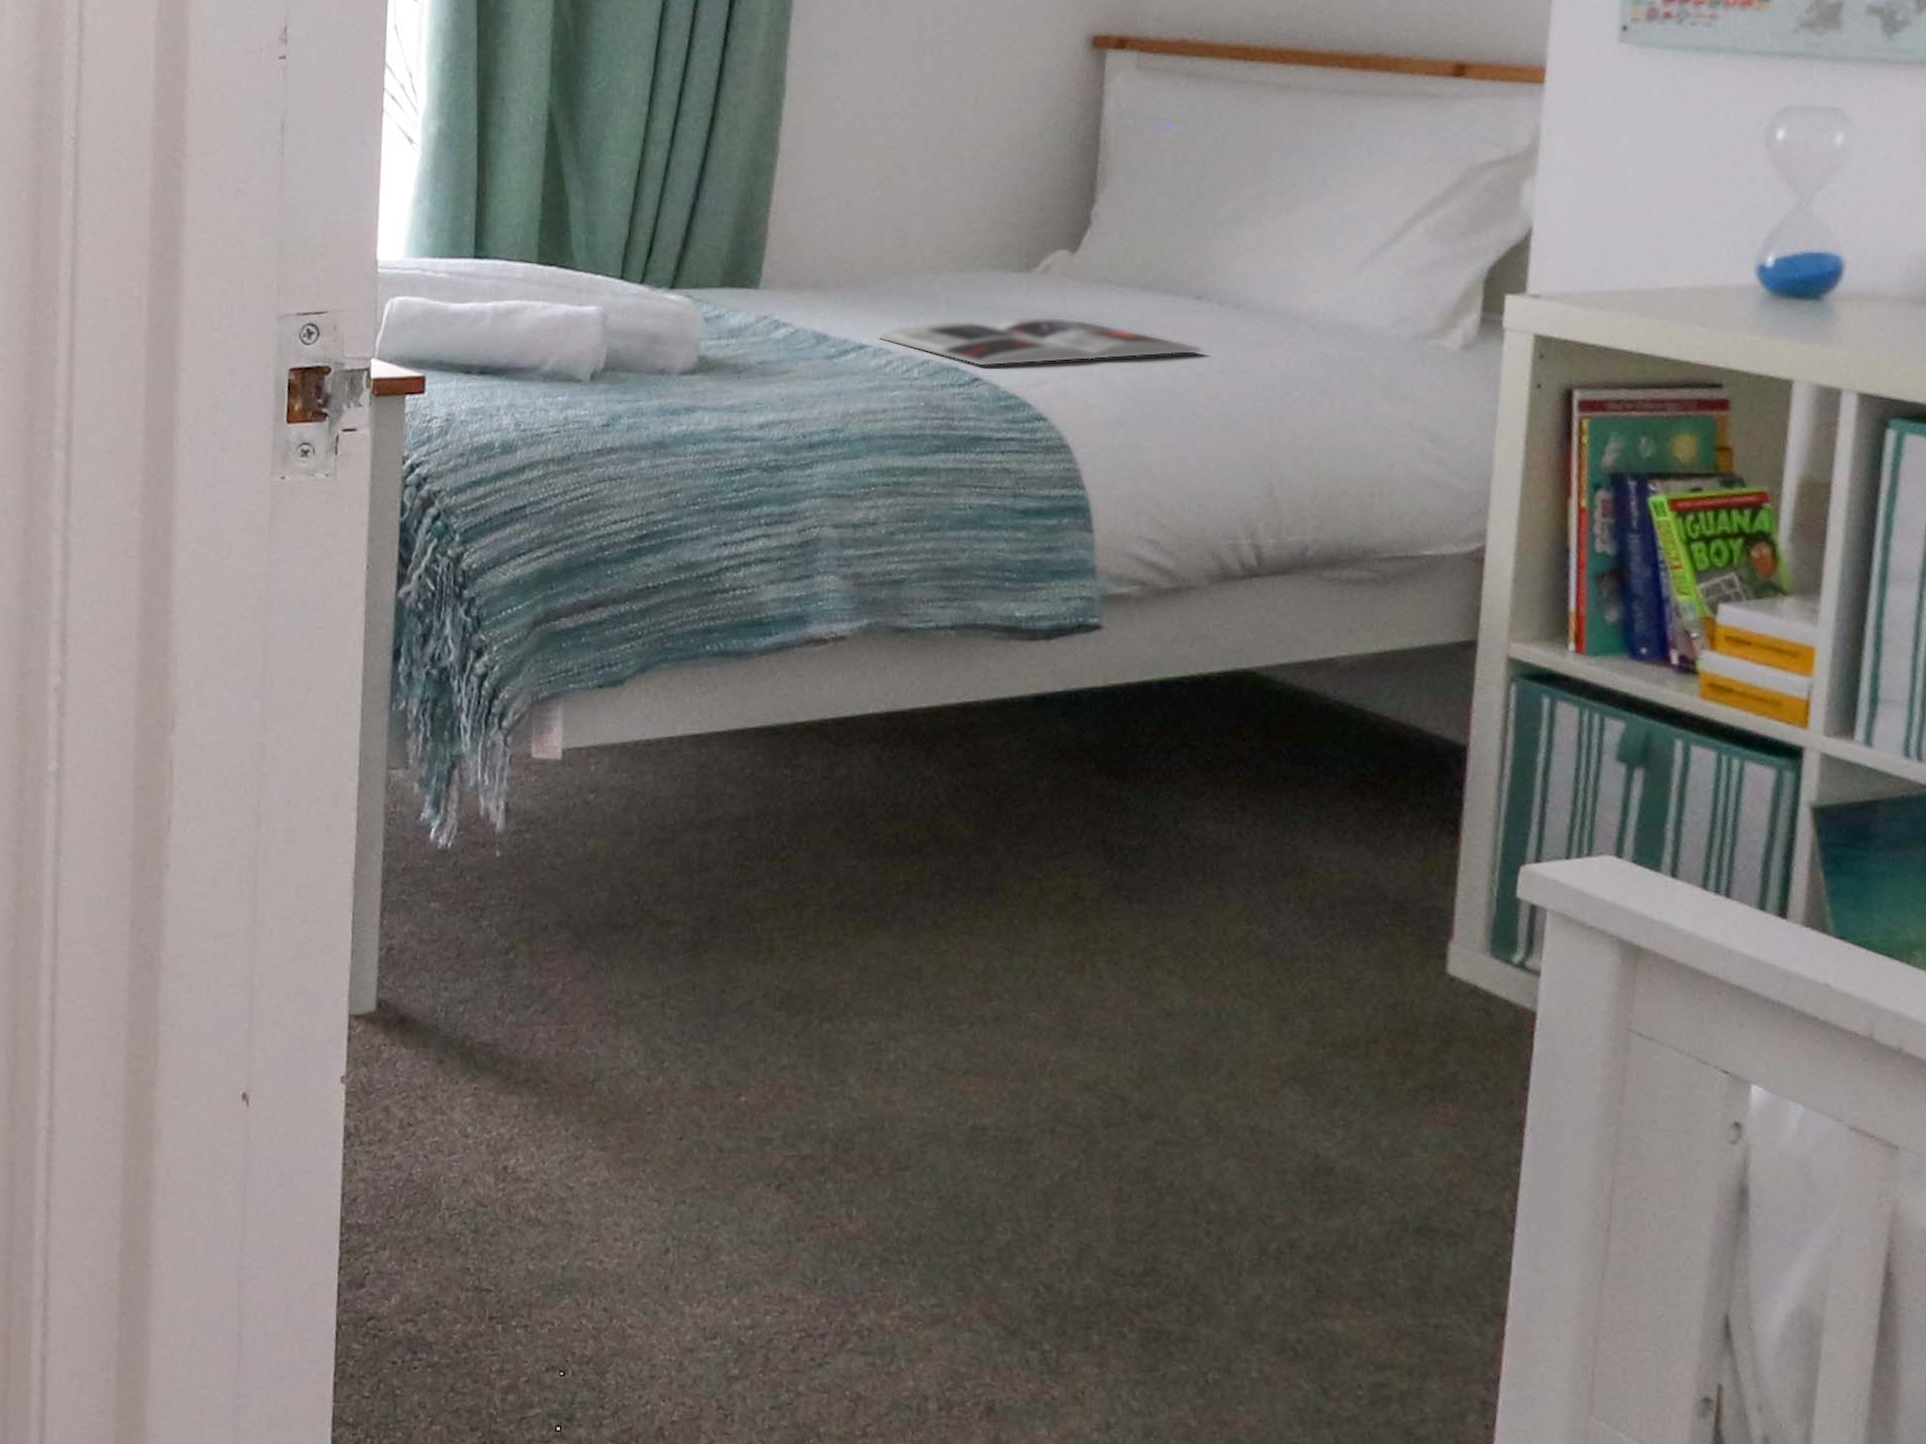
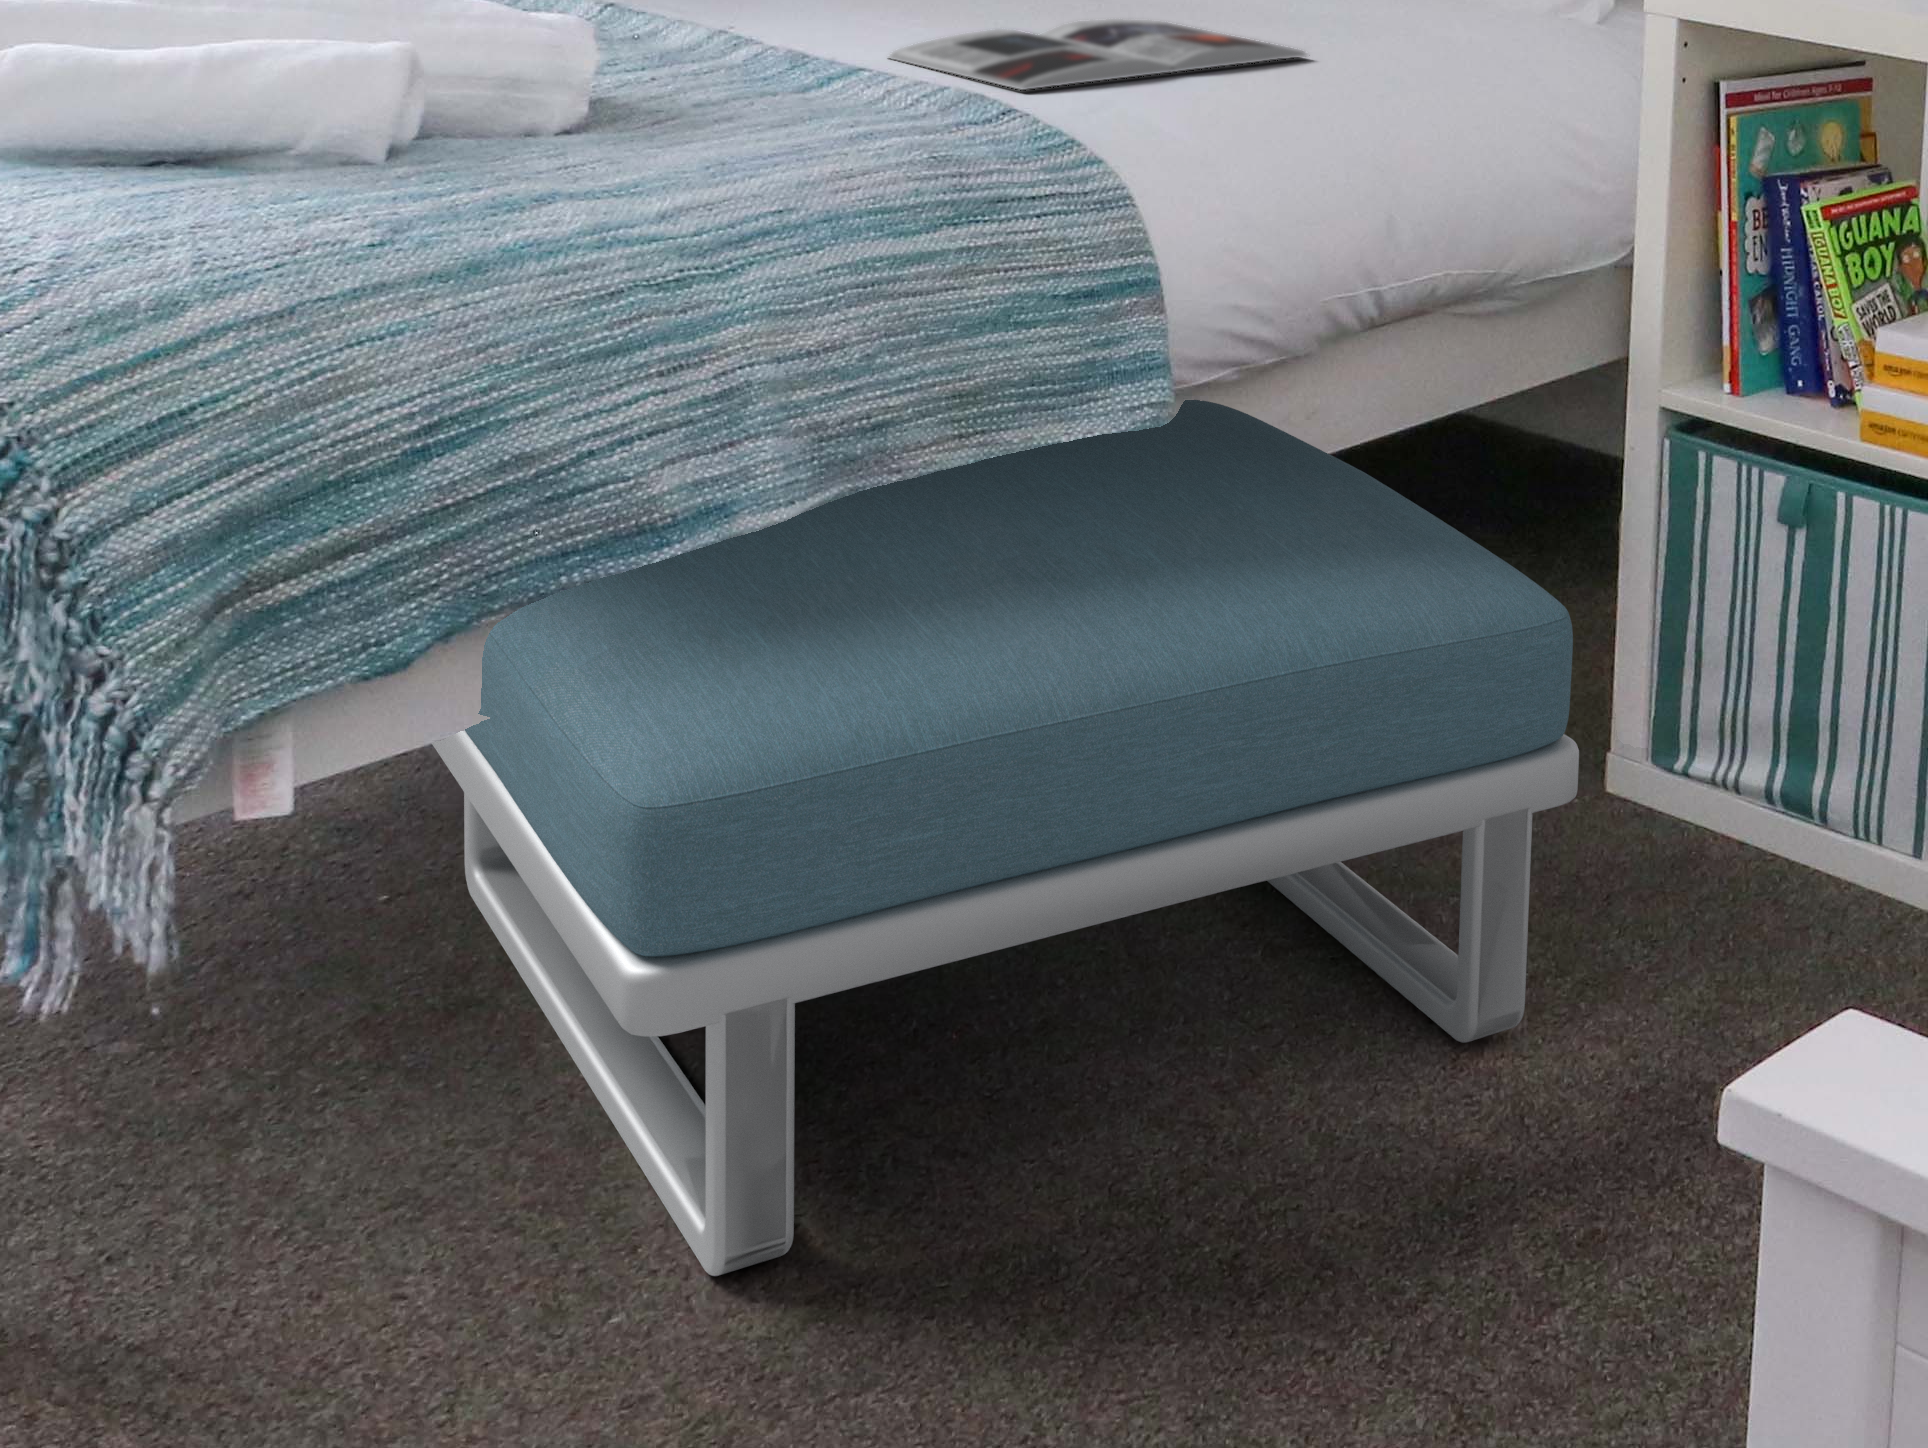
footstool: none [579,593,1424,1092] -> present [432,400,1579,1276]

